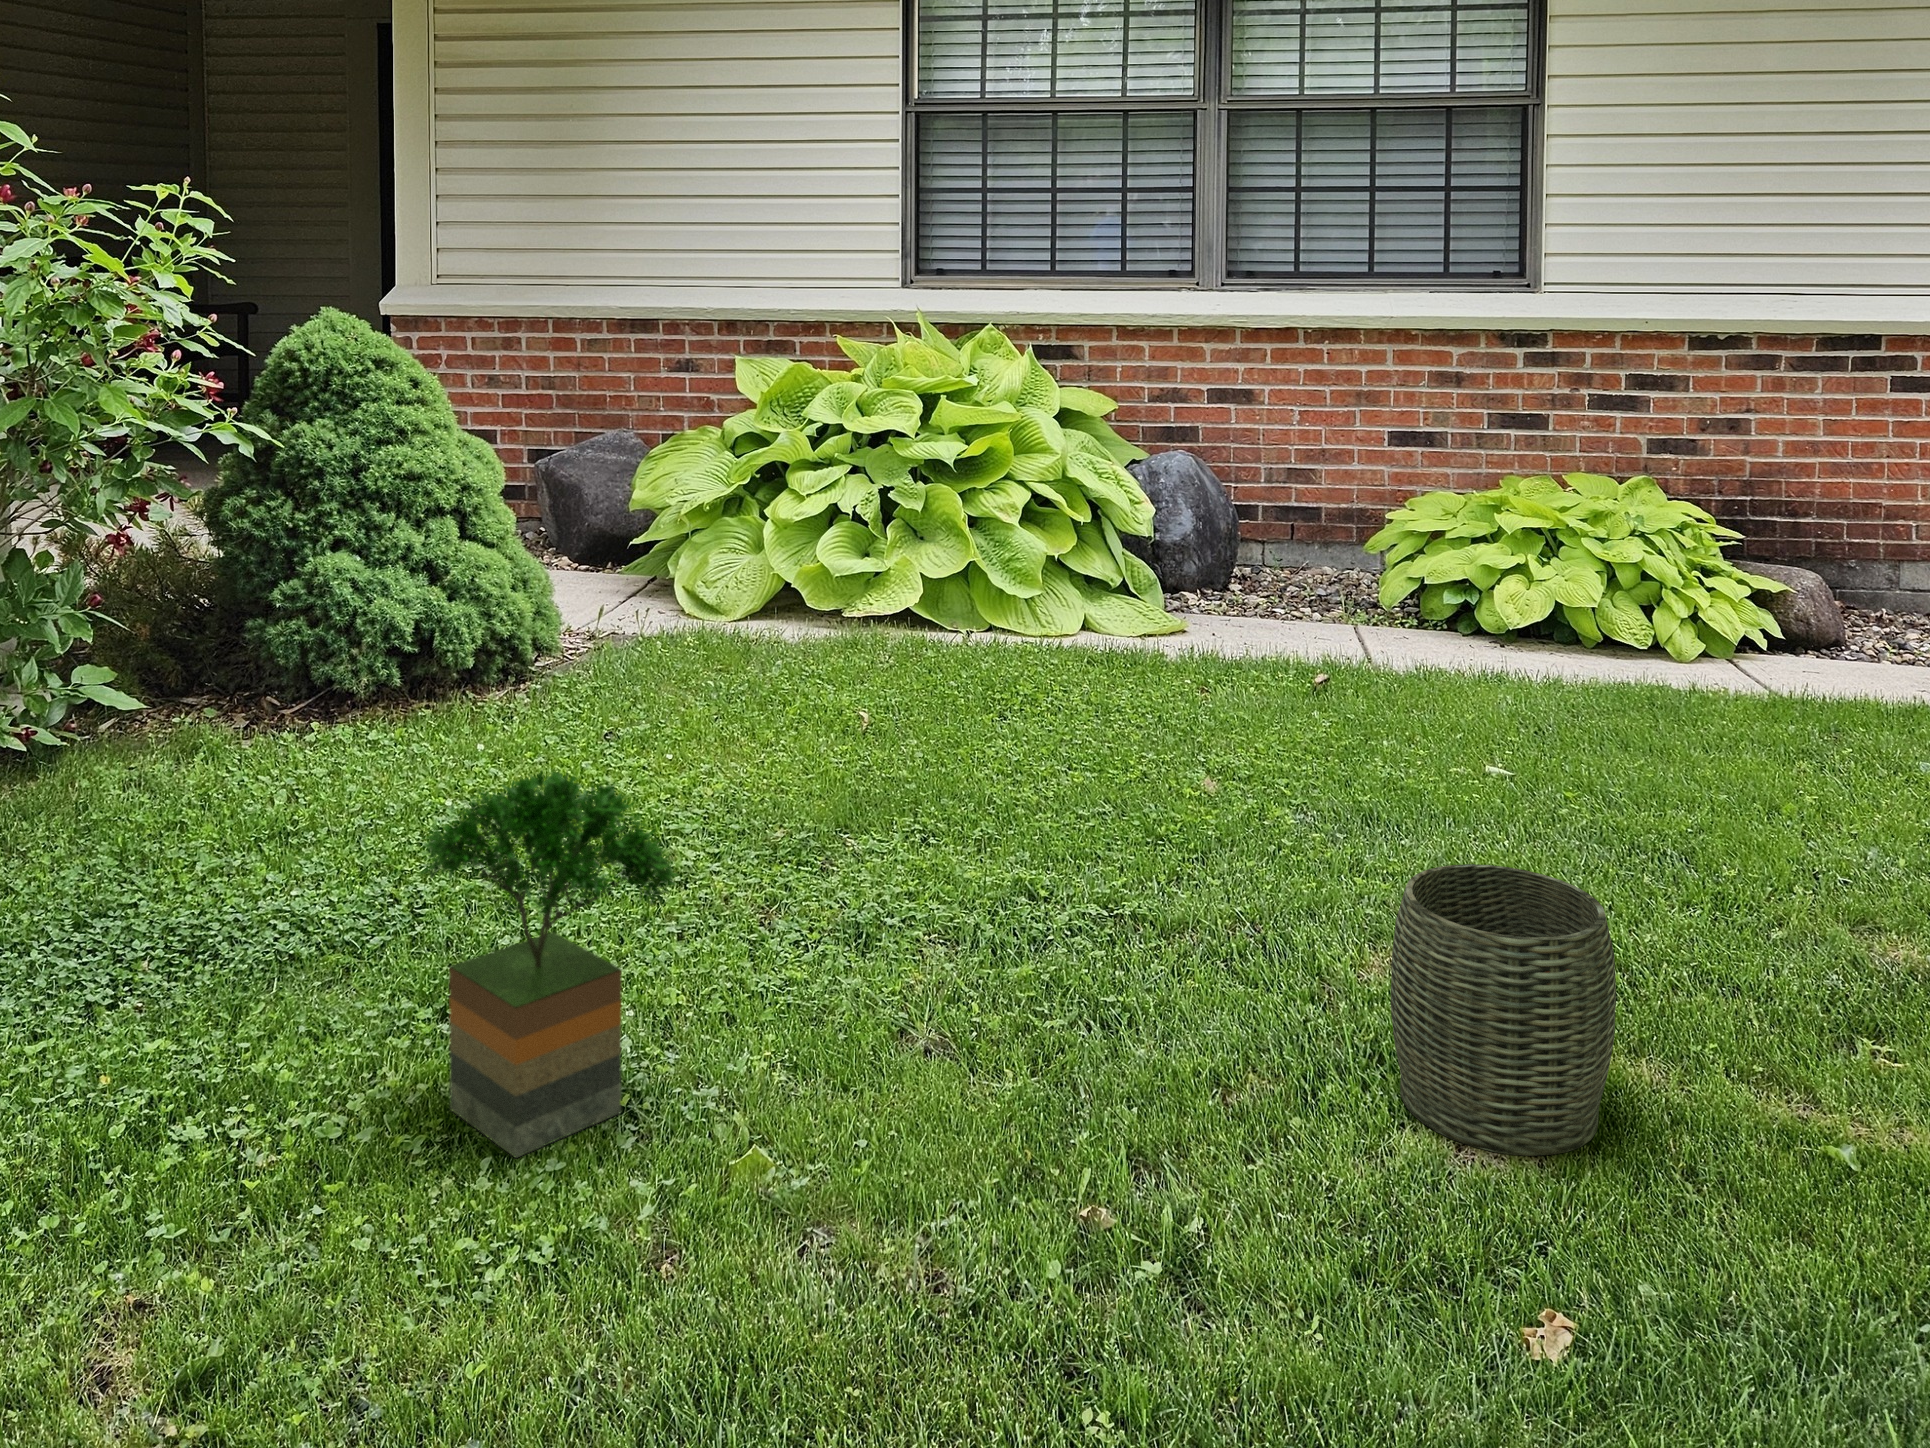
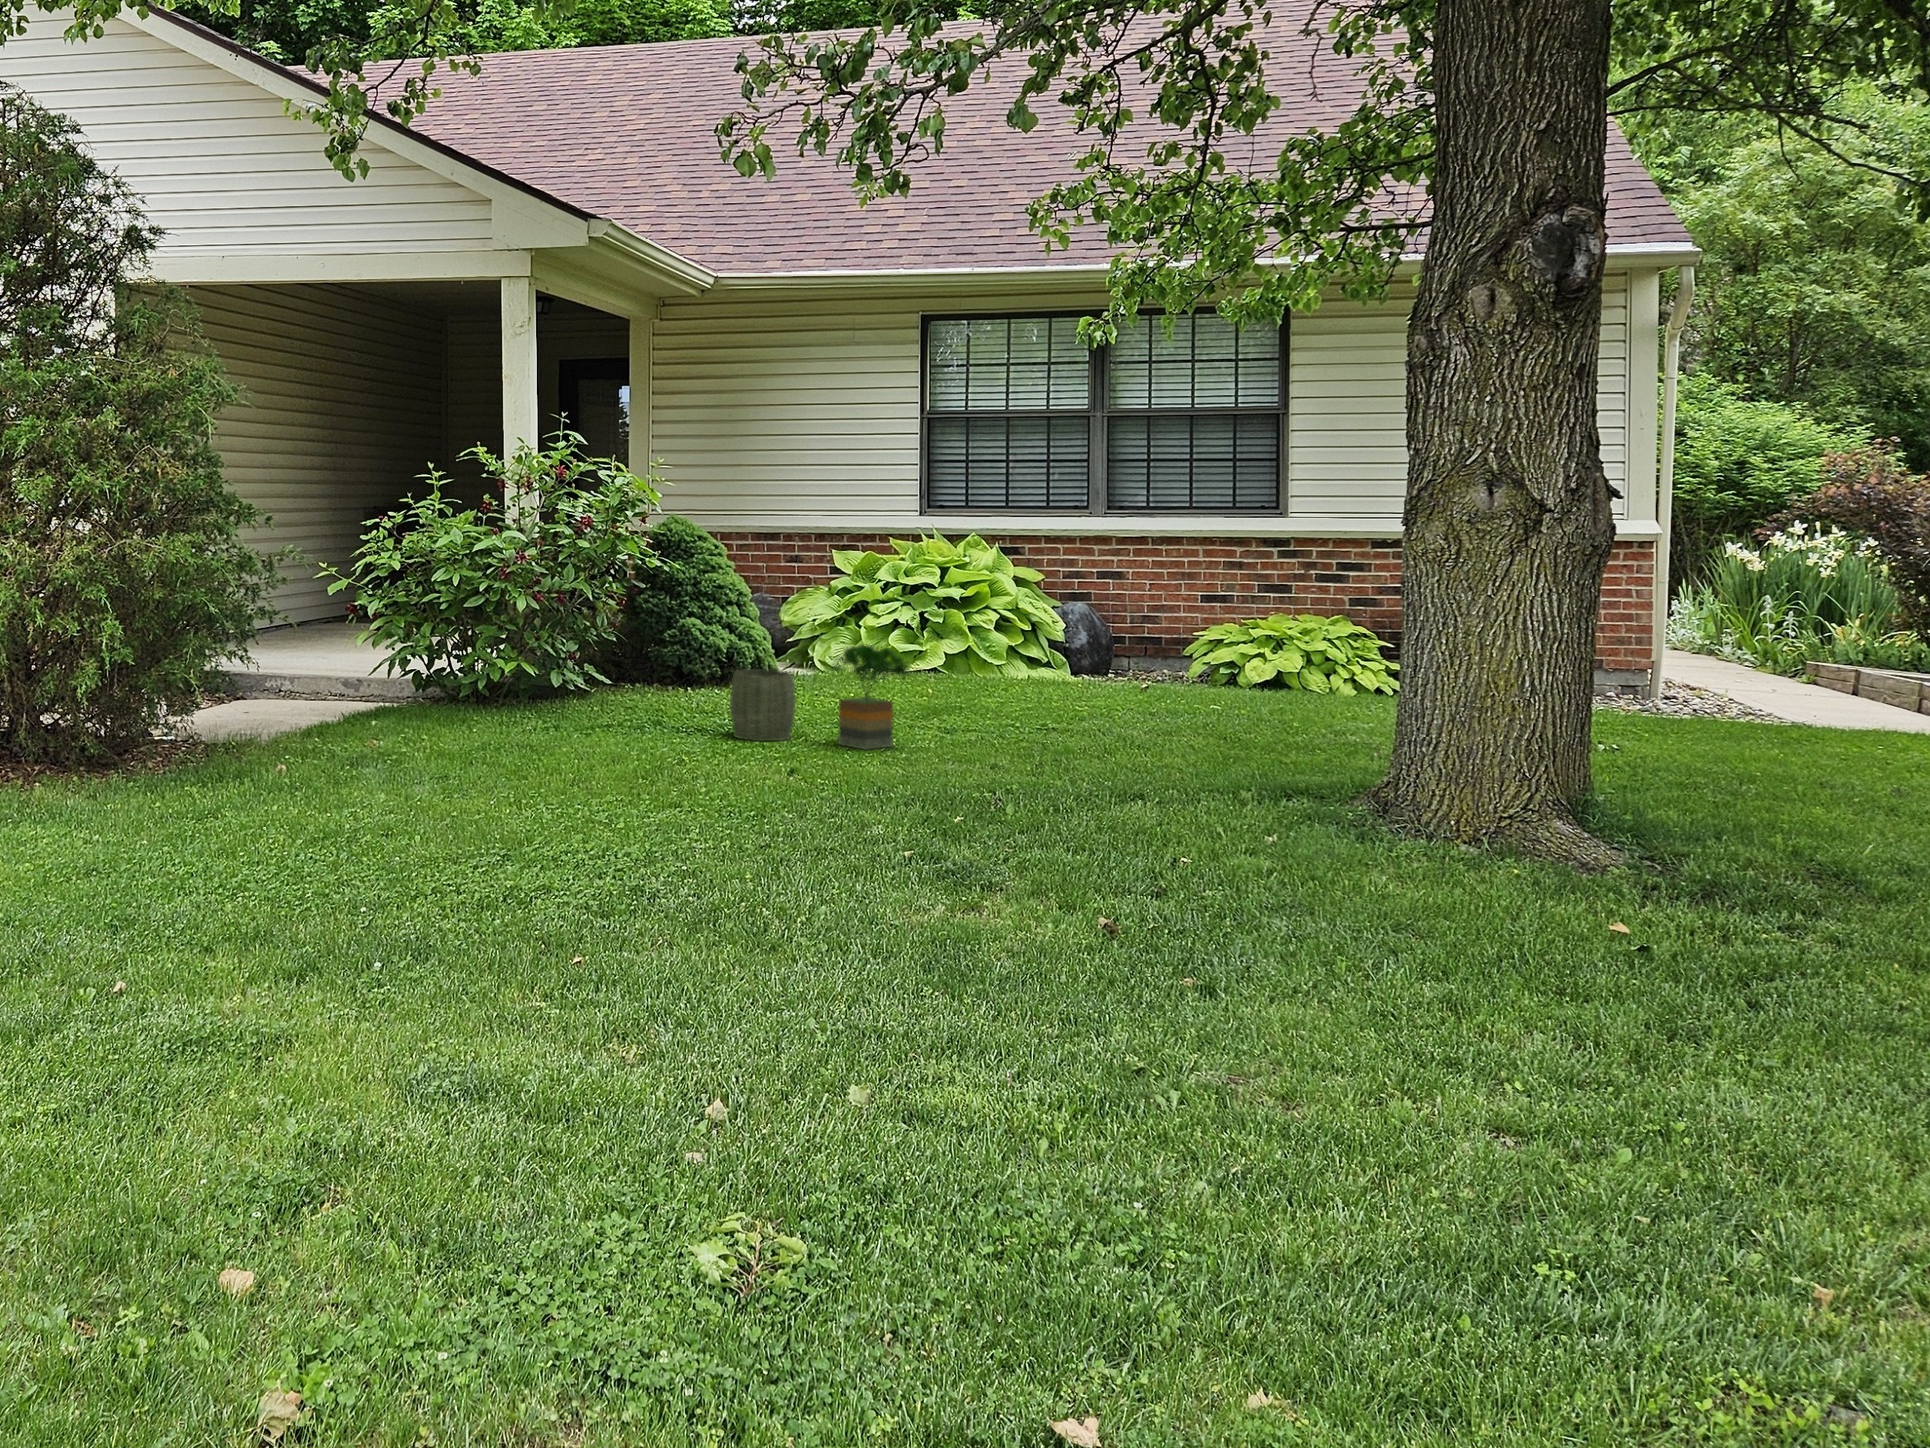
woven basket: present [1391,864,1616,1156] -> present [730,669,796,741]

